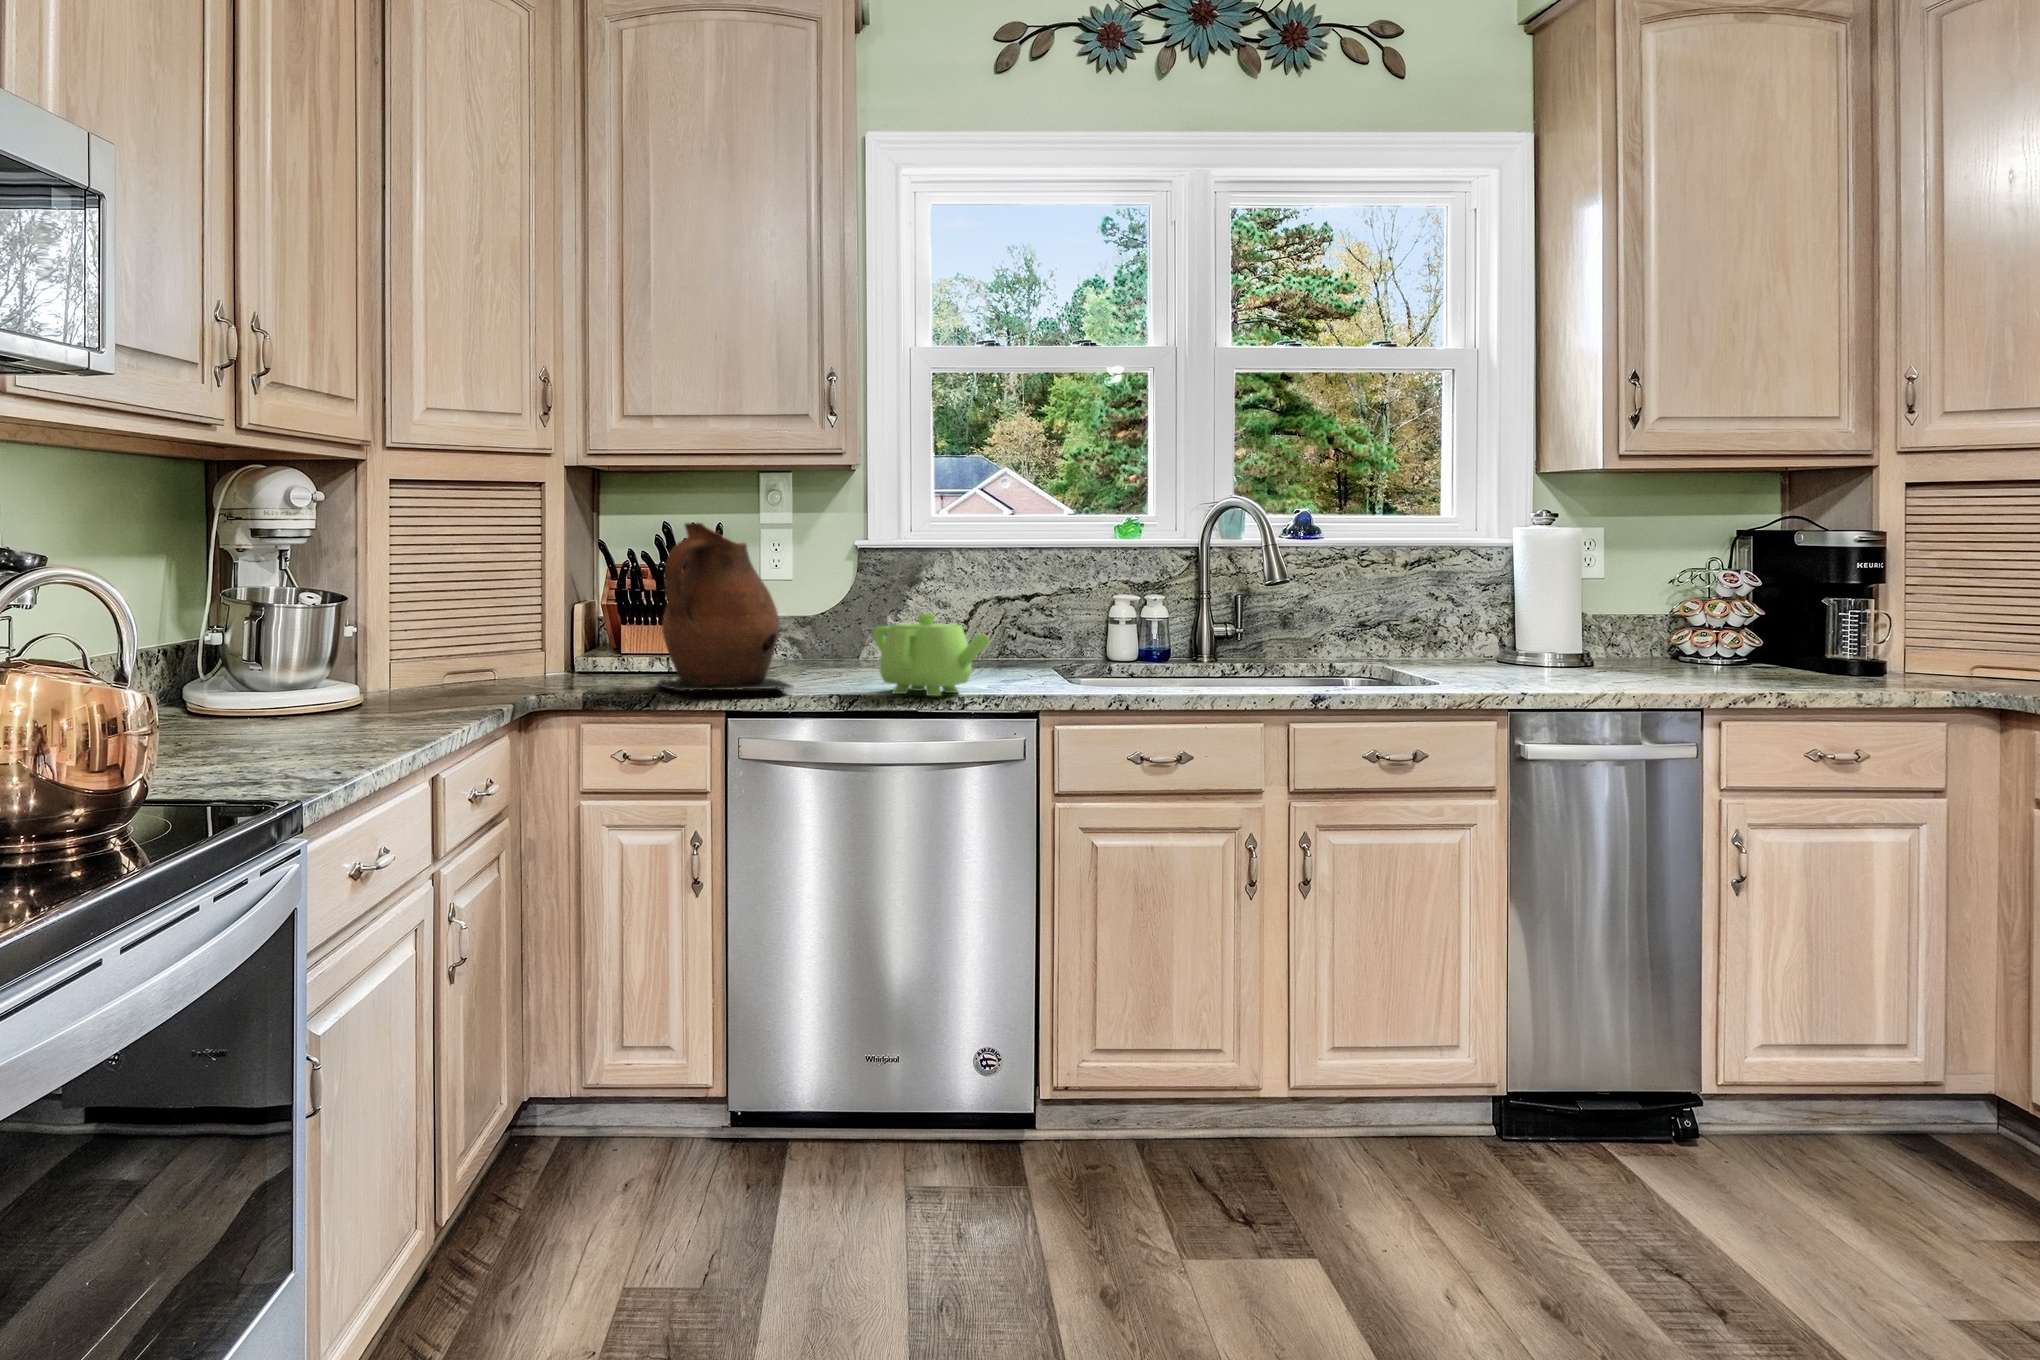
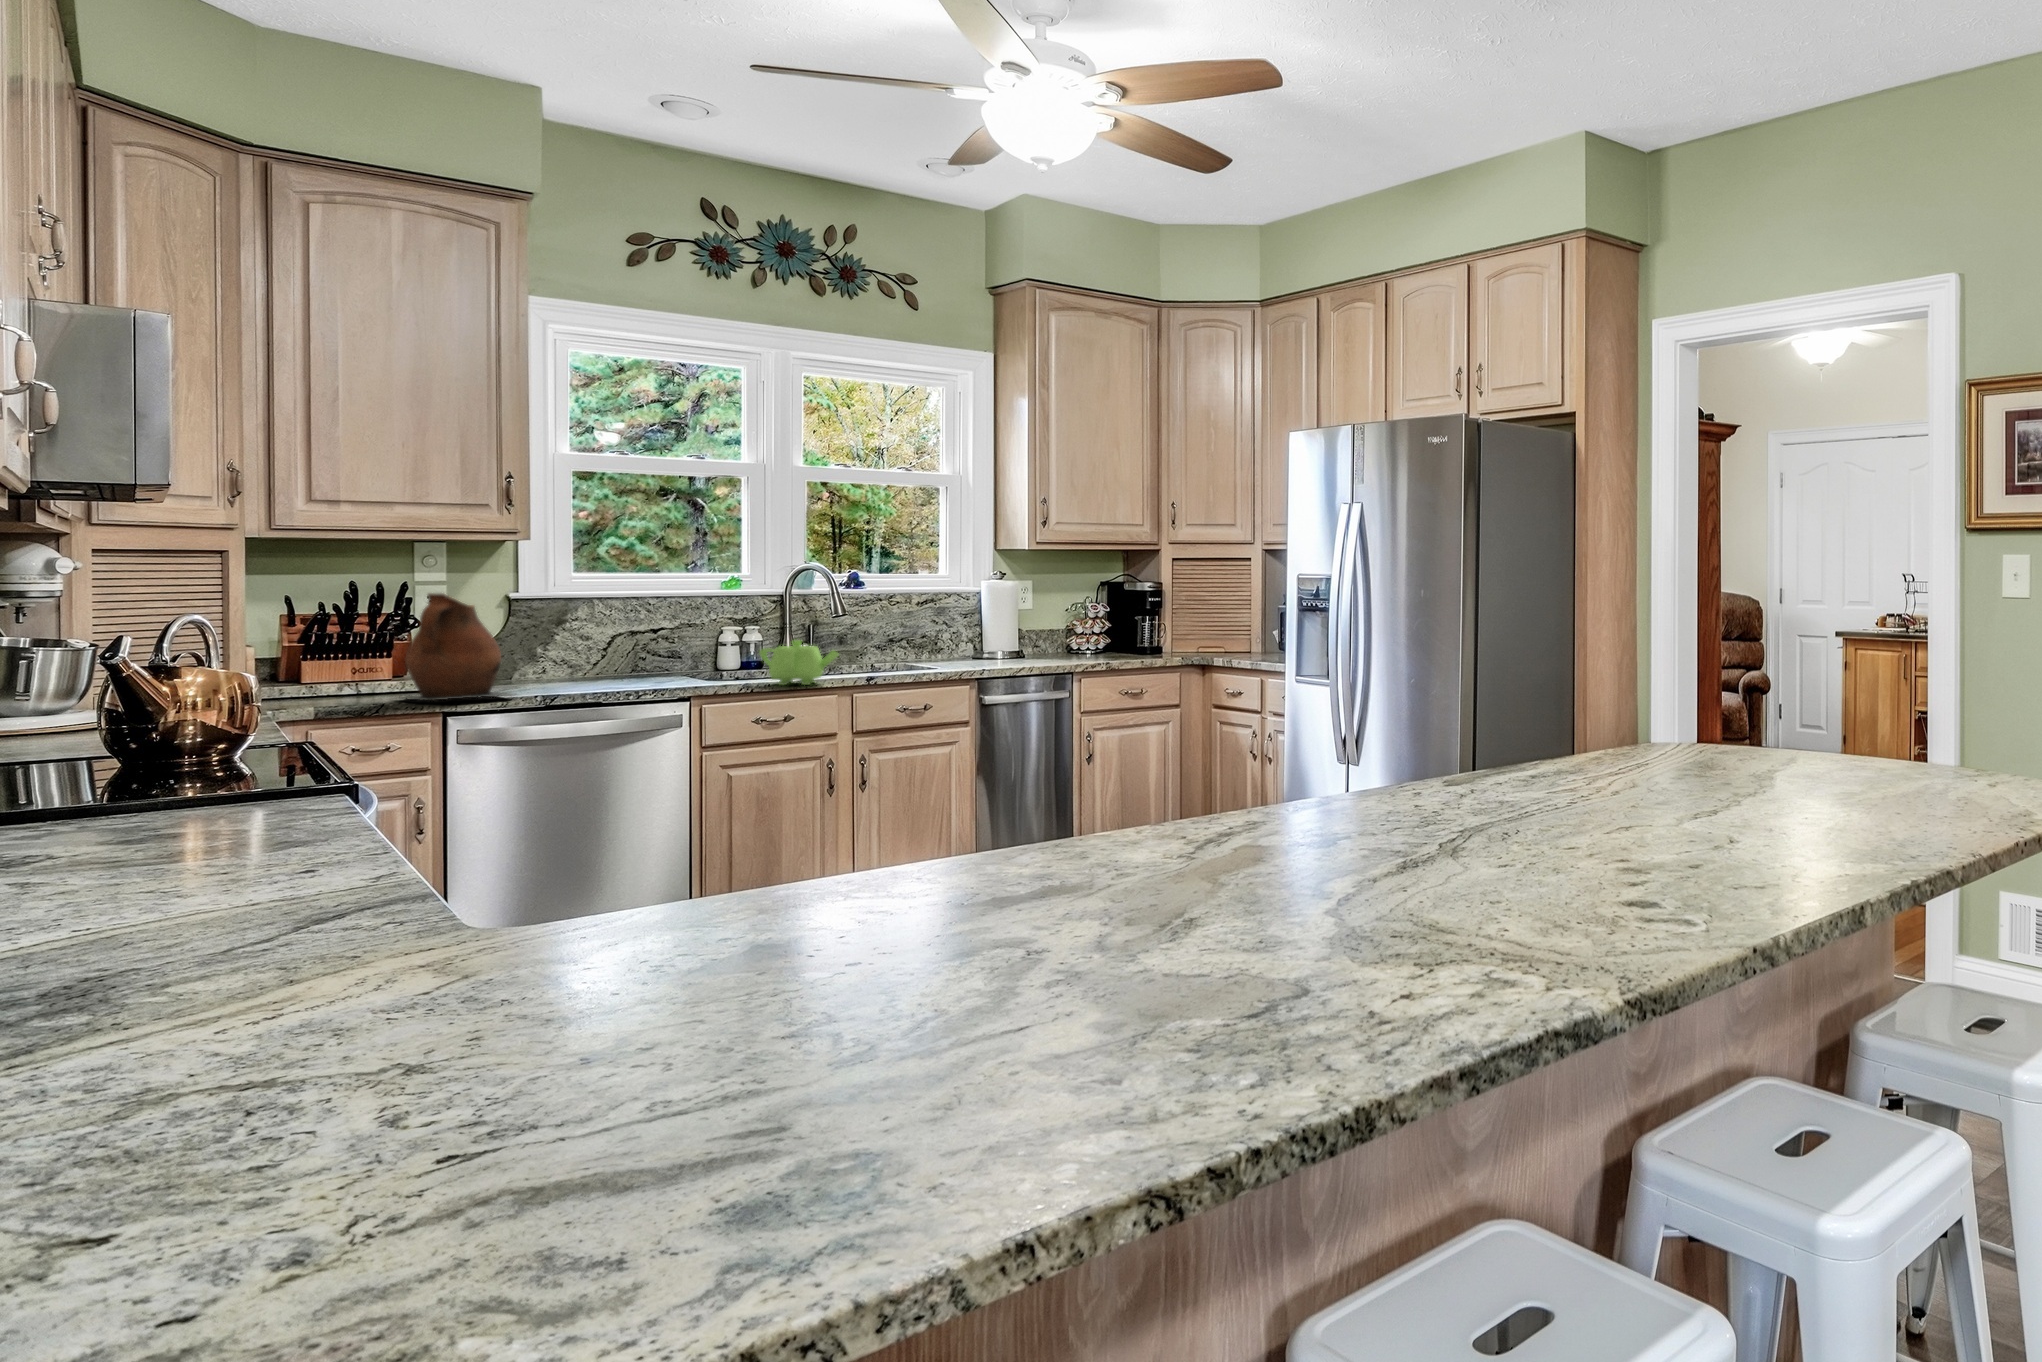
teapot: present [873,613,990,696] -> present [760,640,838,685]

